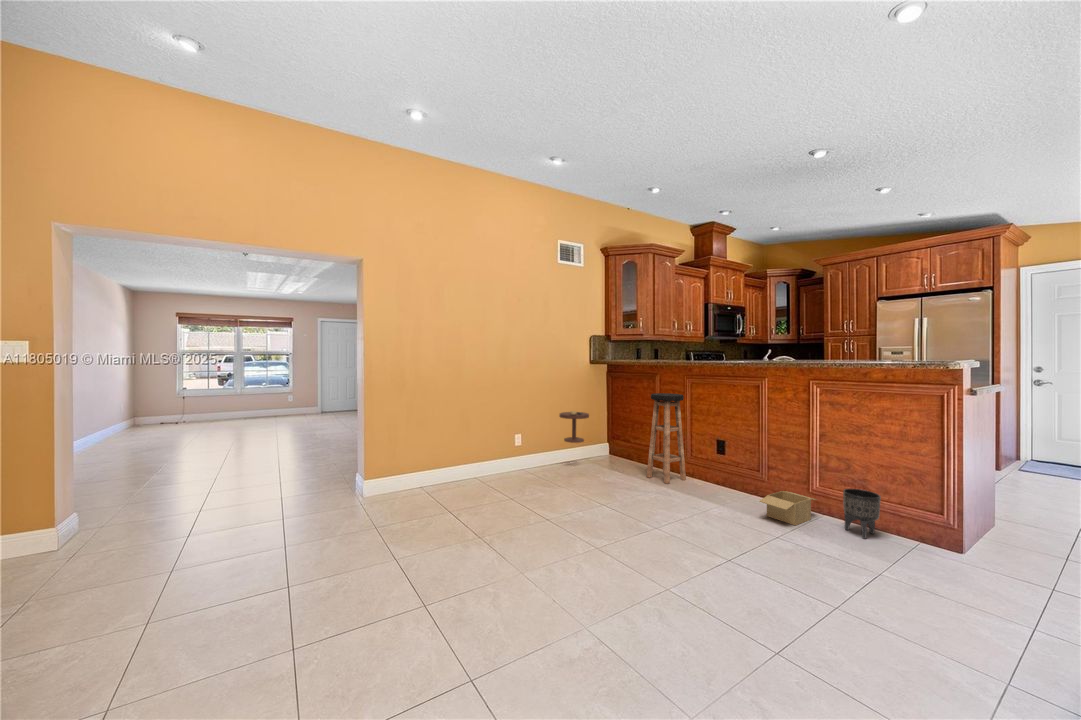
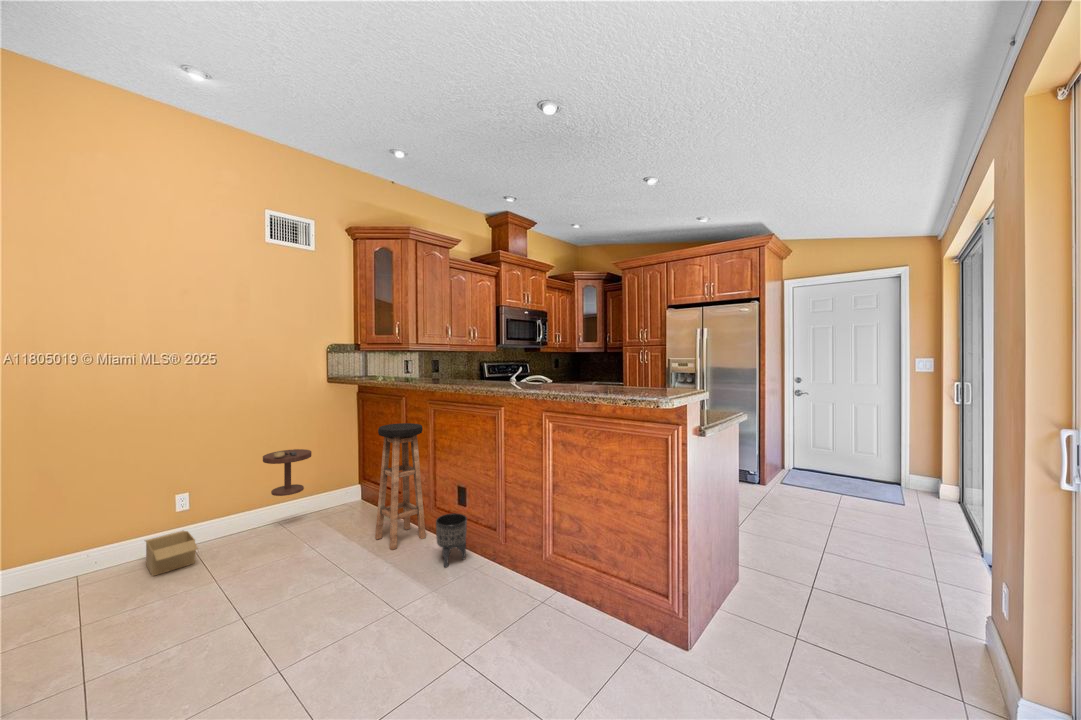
planter: present [843,489,881,539] -> present [436,513,467,567]
cardboard box: present [760,491,817,525] -> present [145,531,198,576]

